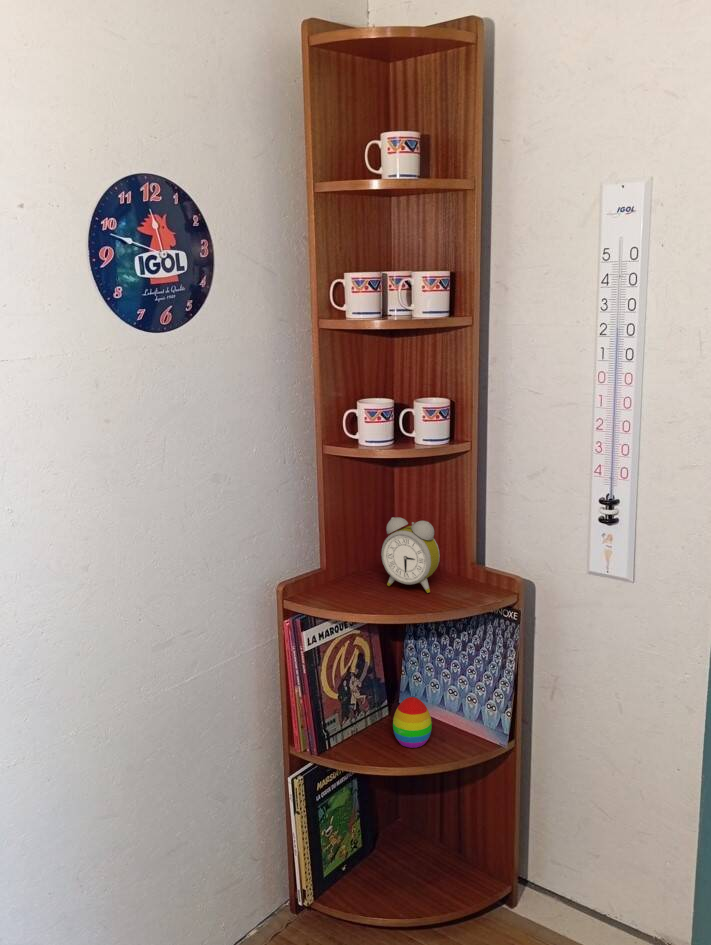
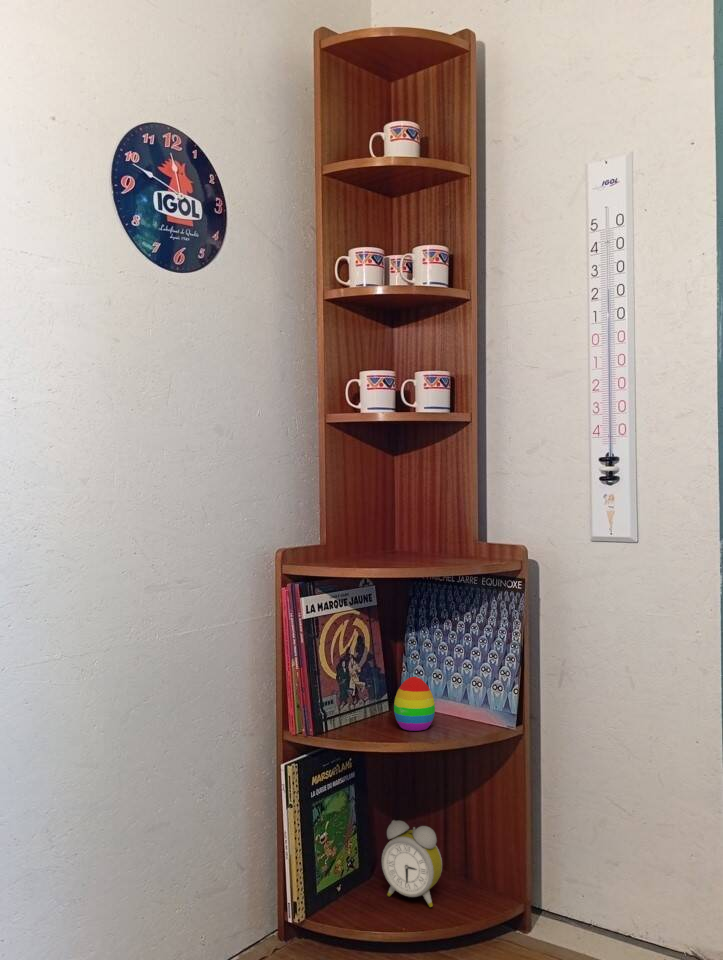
alarm clock: present [381,517,440,593] -> present [382,820,442,907]

